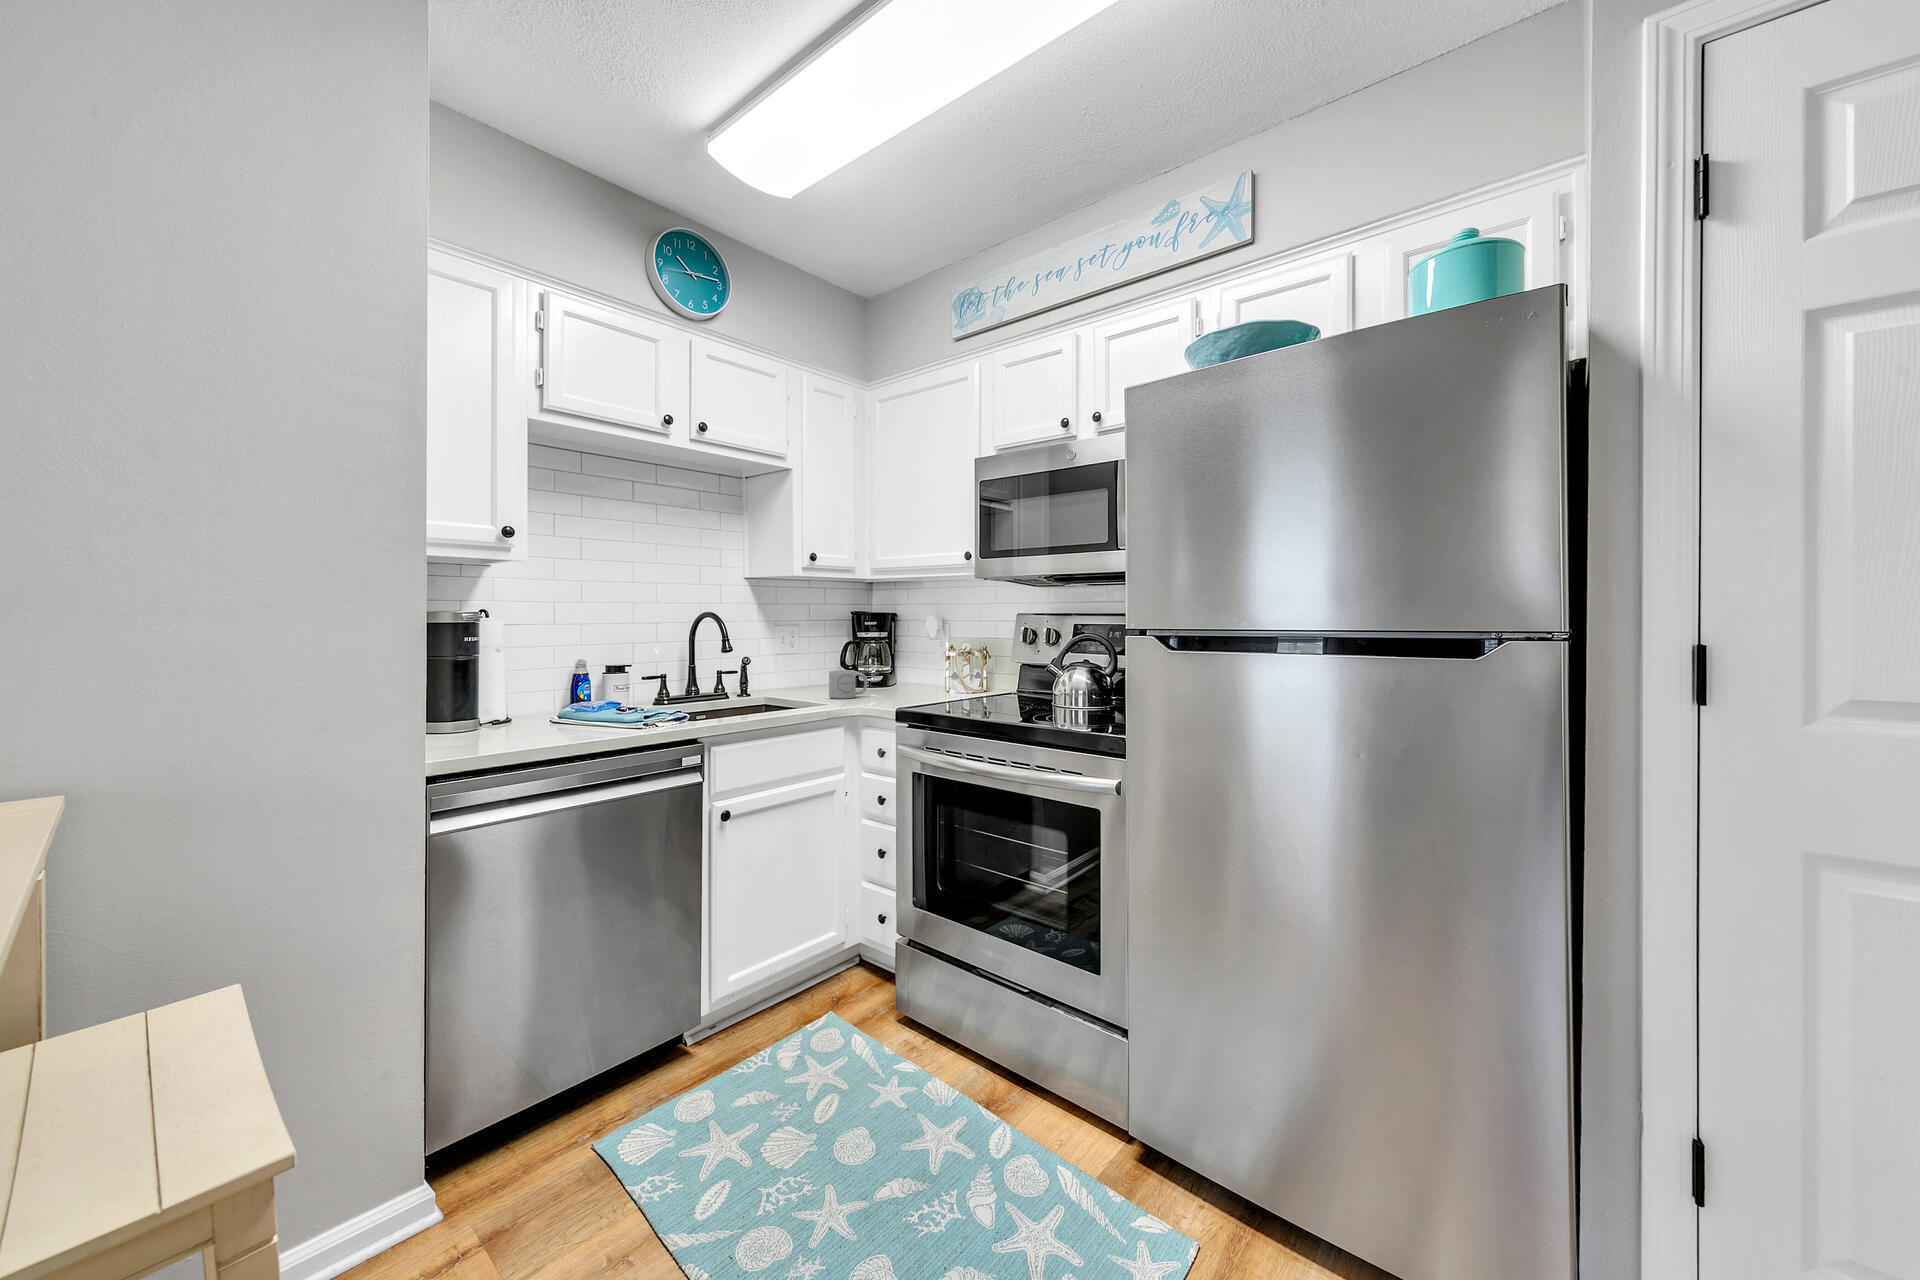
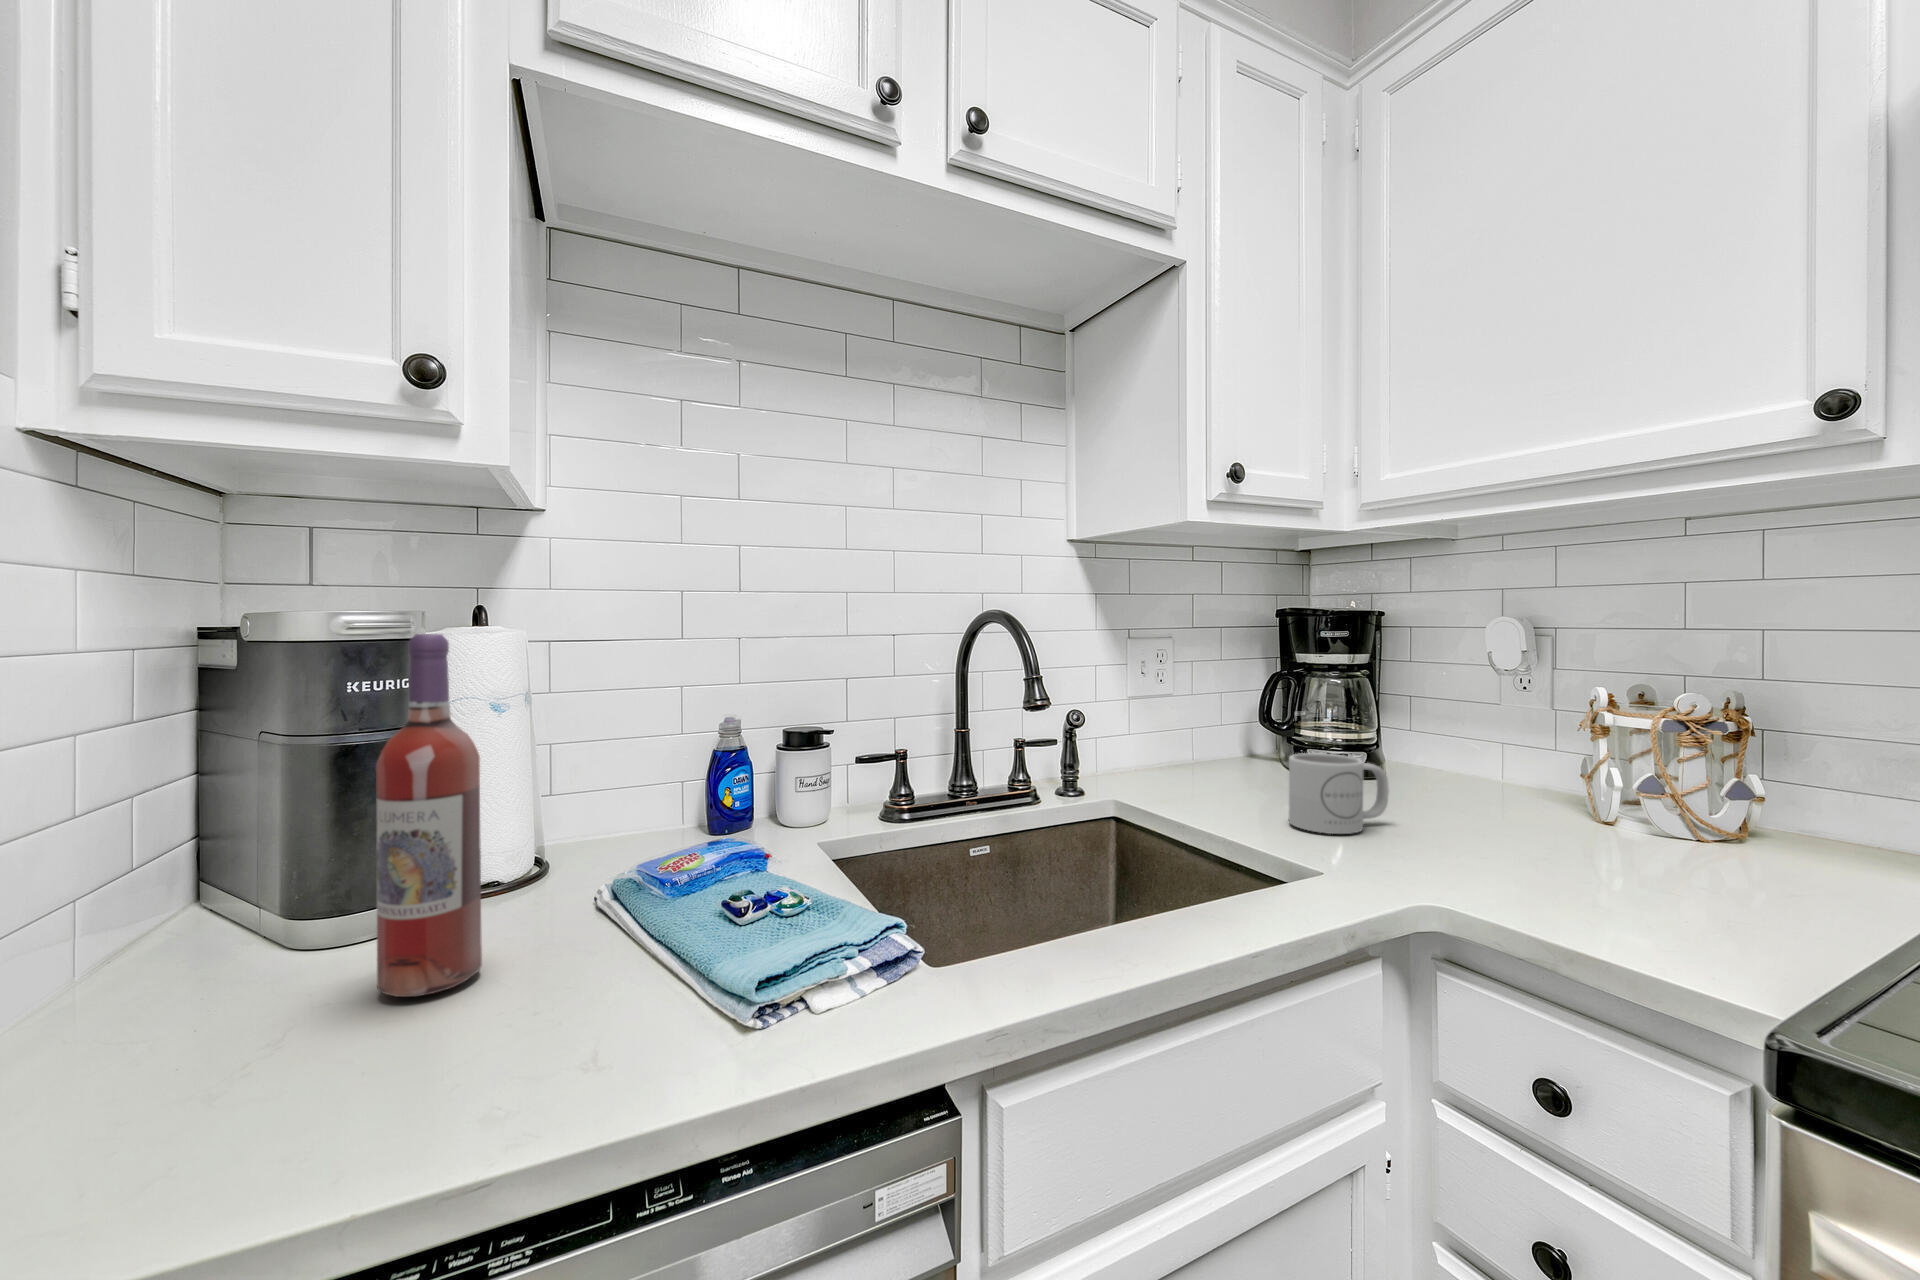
wine bottle: none [501,620,532,729] -> present [376,634,482,997]

